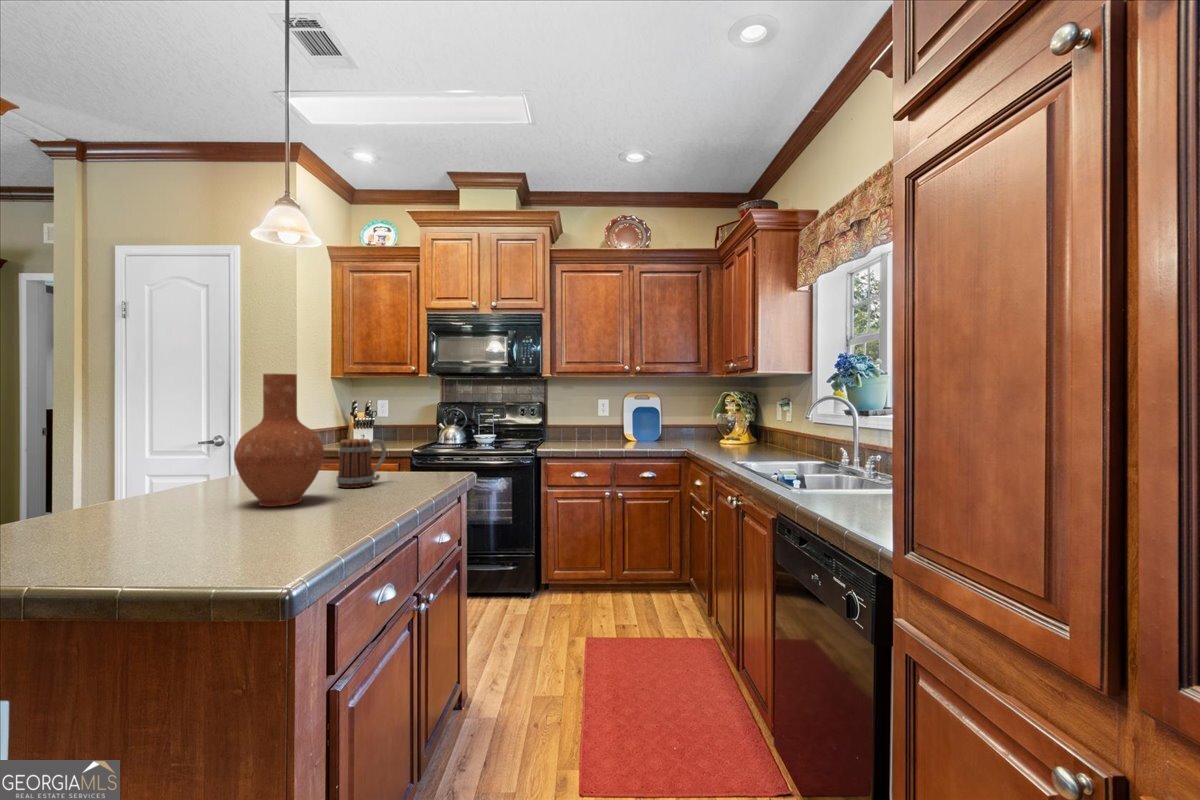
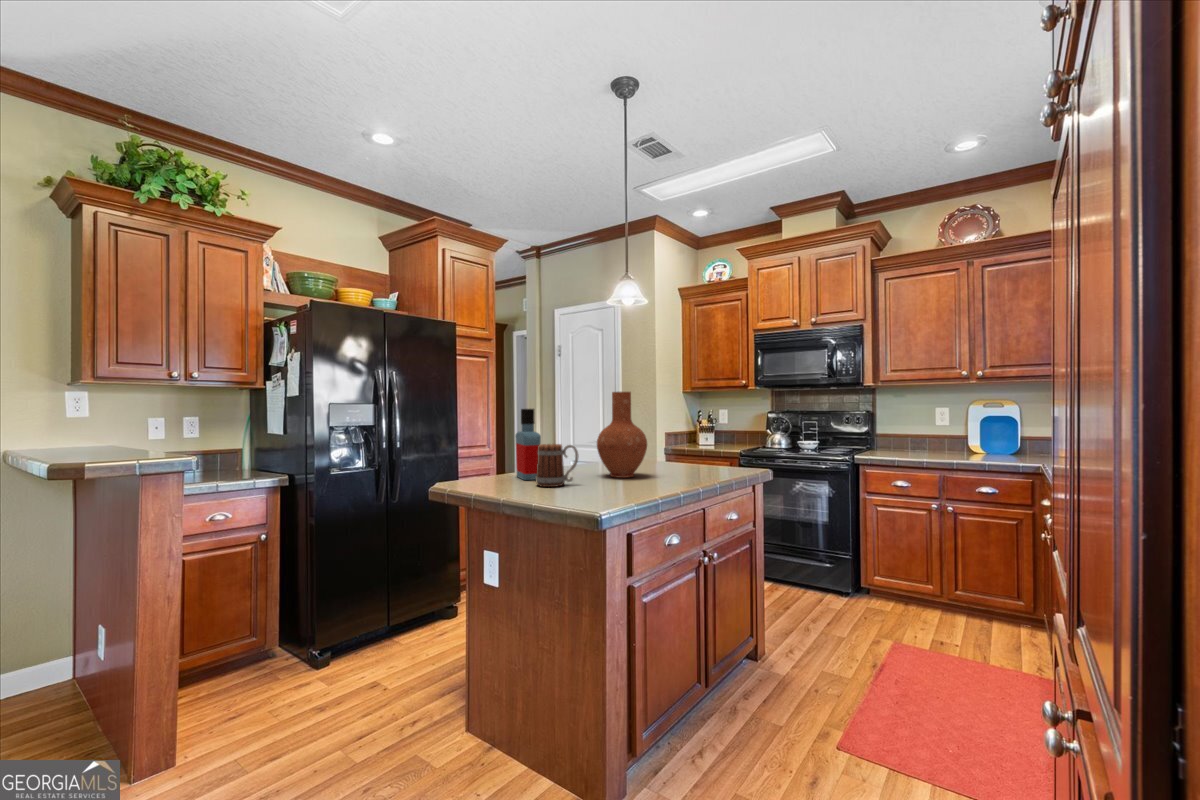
bottle: none [51,399,118,532] -> present [515,409,541,480]
mug: present [337,439,386,488] -> present [536,444,579,487]

